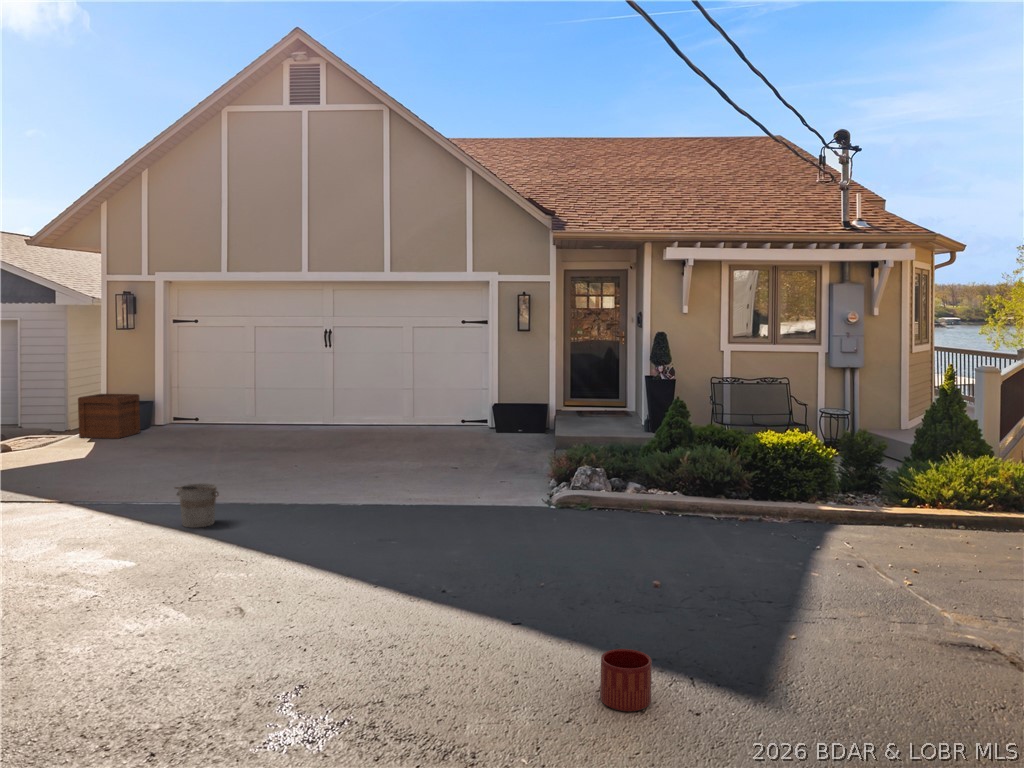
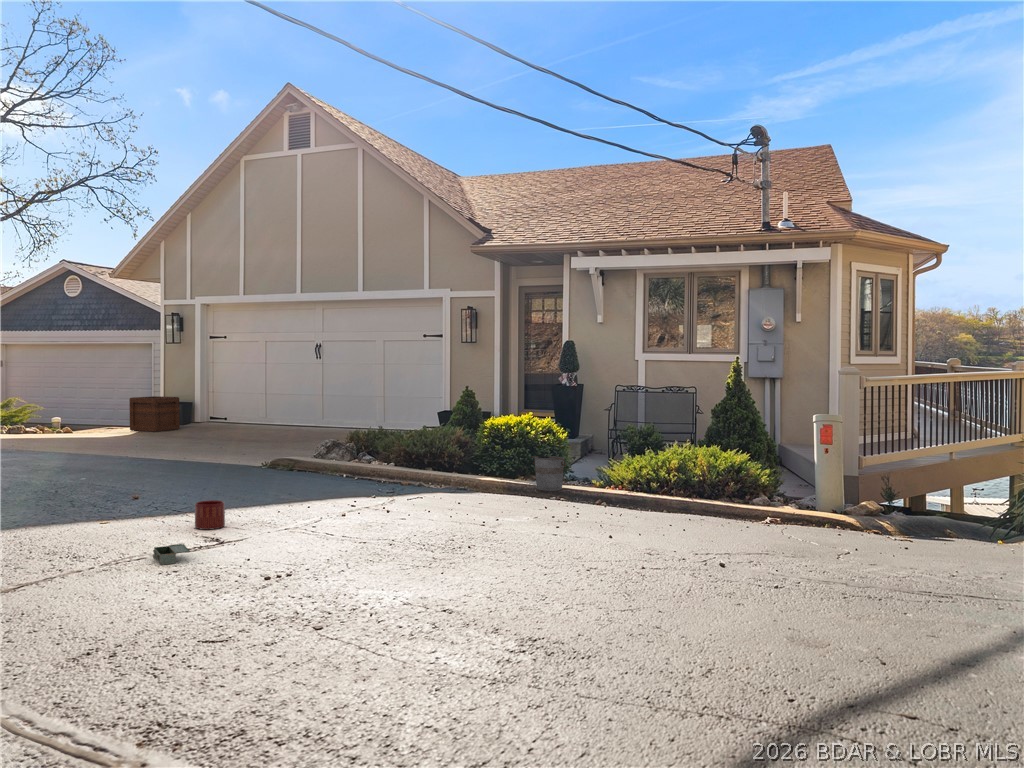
bucket: present [175,484,219,528] -> present [531,456,566,491]
planter: present [600,649,652,712] -> present [195,500,225,530]
toolbox: none [859,675,933,723] -> present [153,544,190,565]

